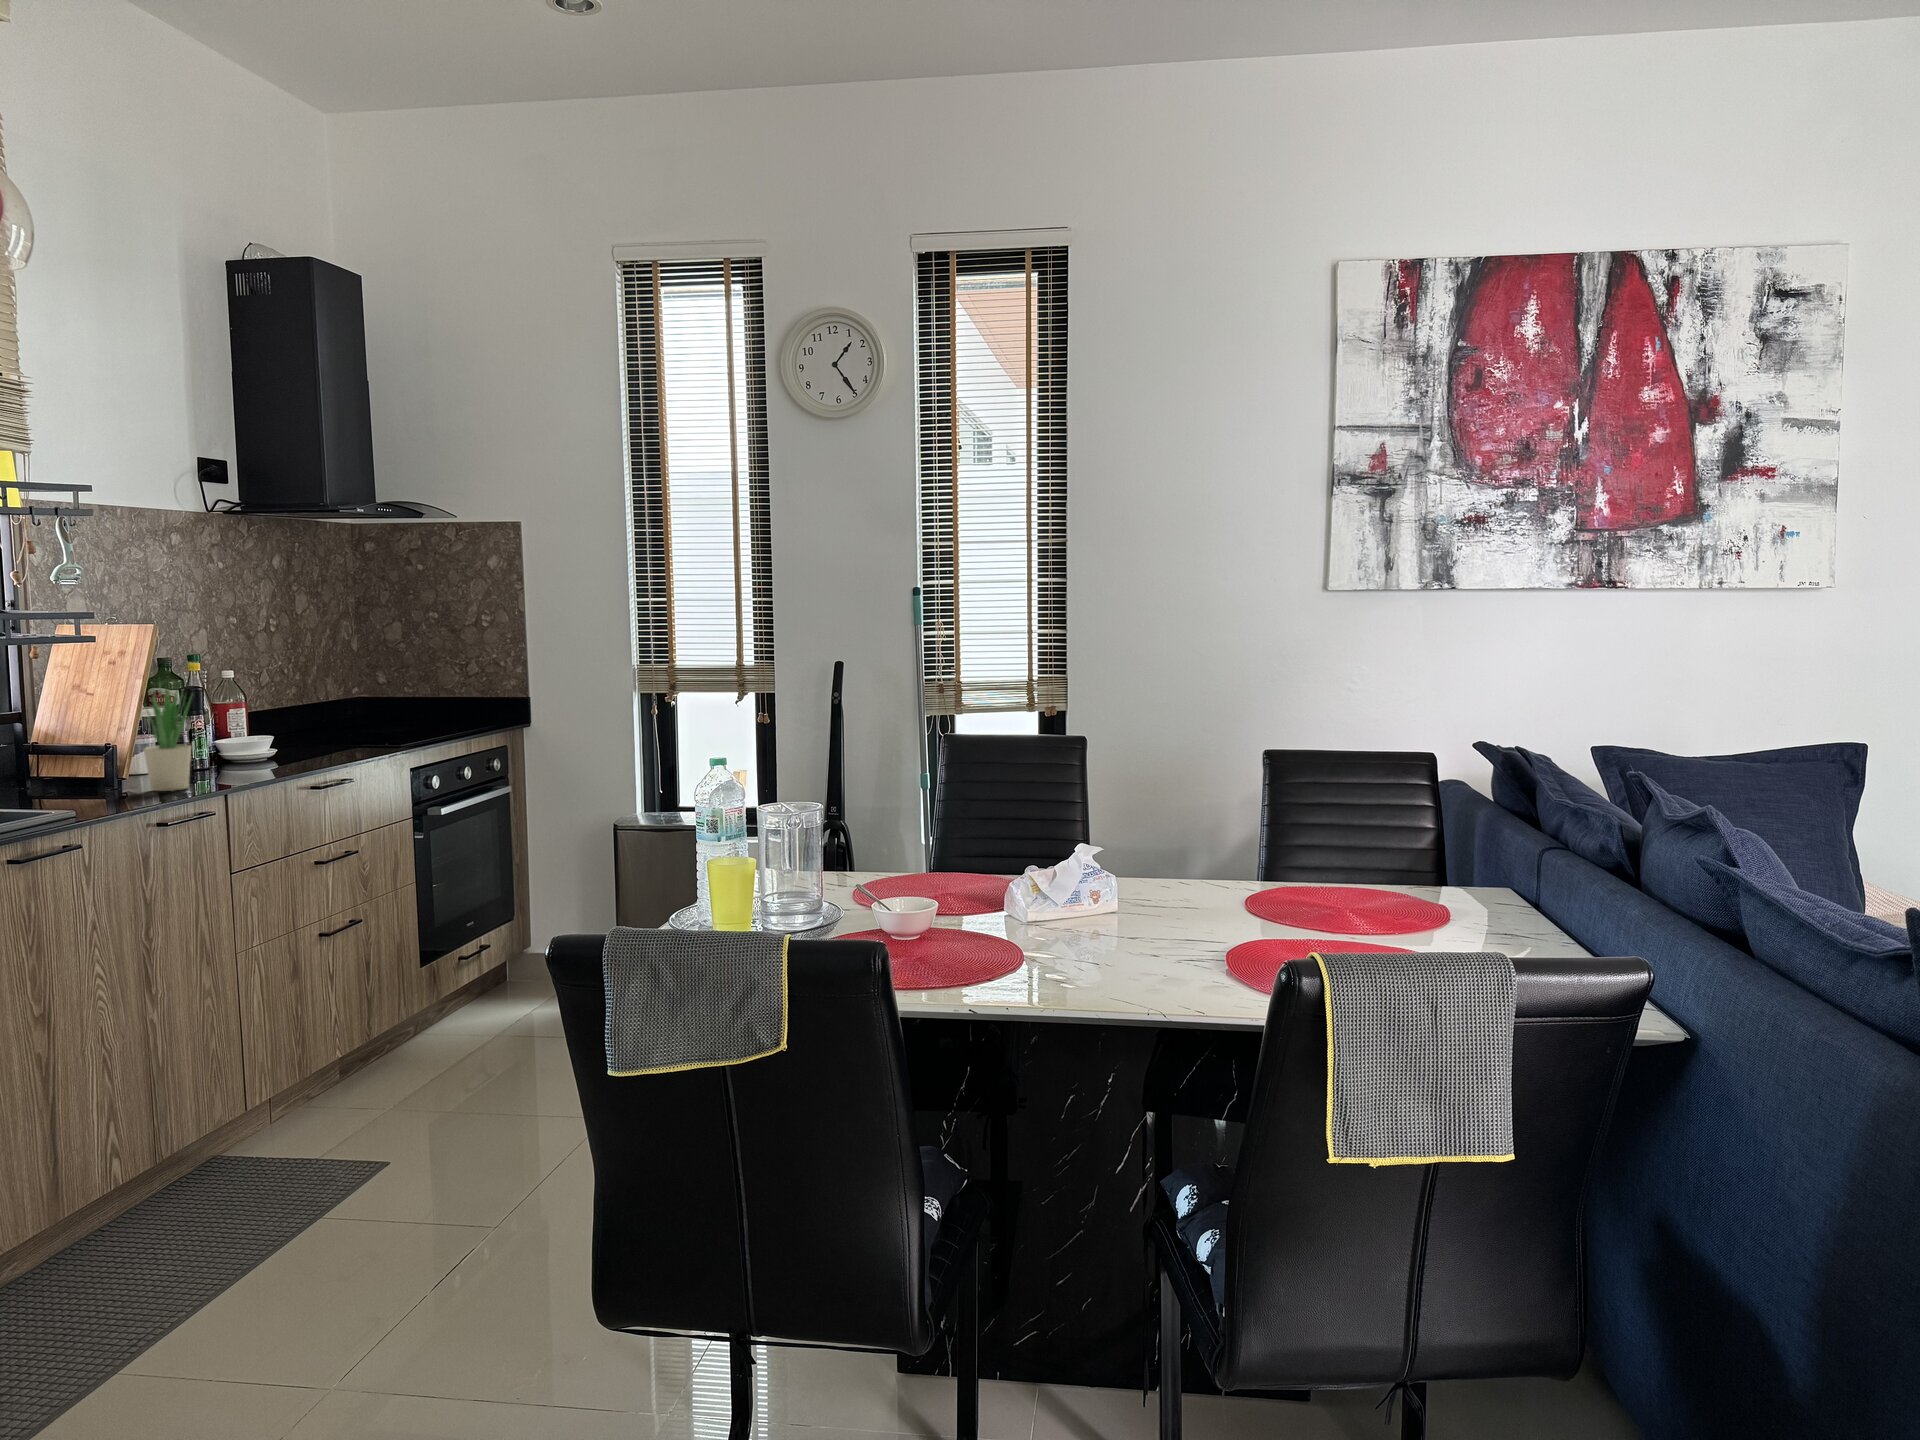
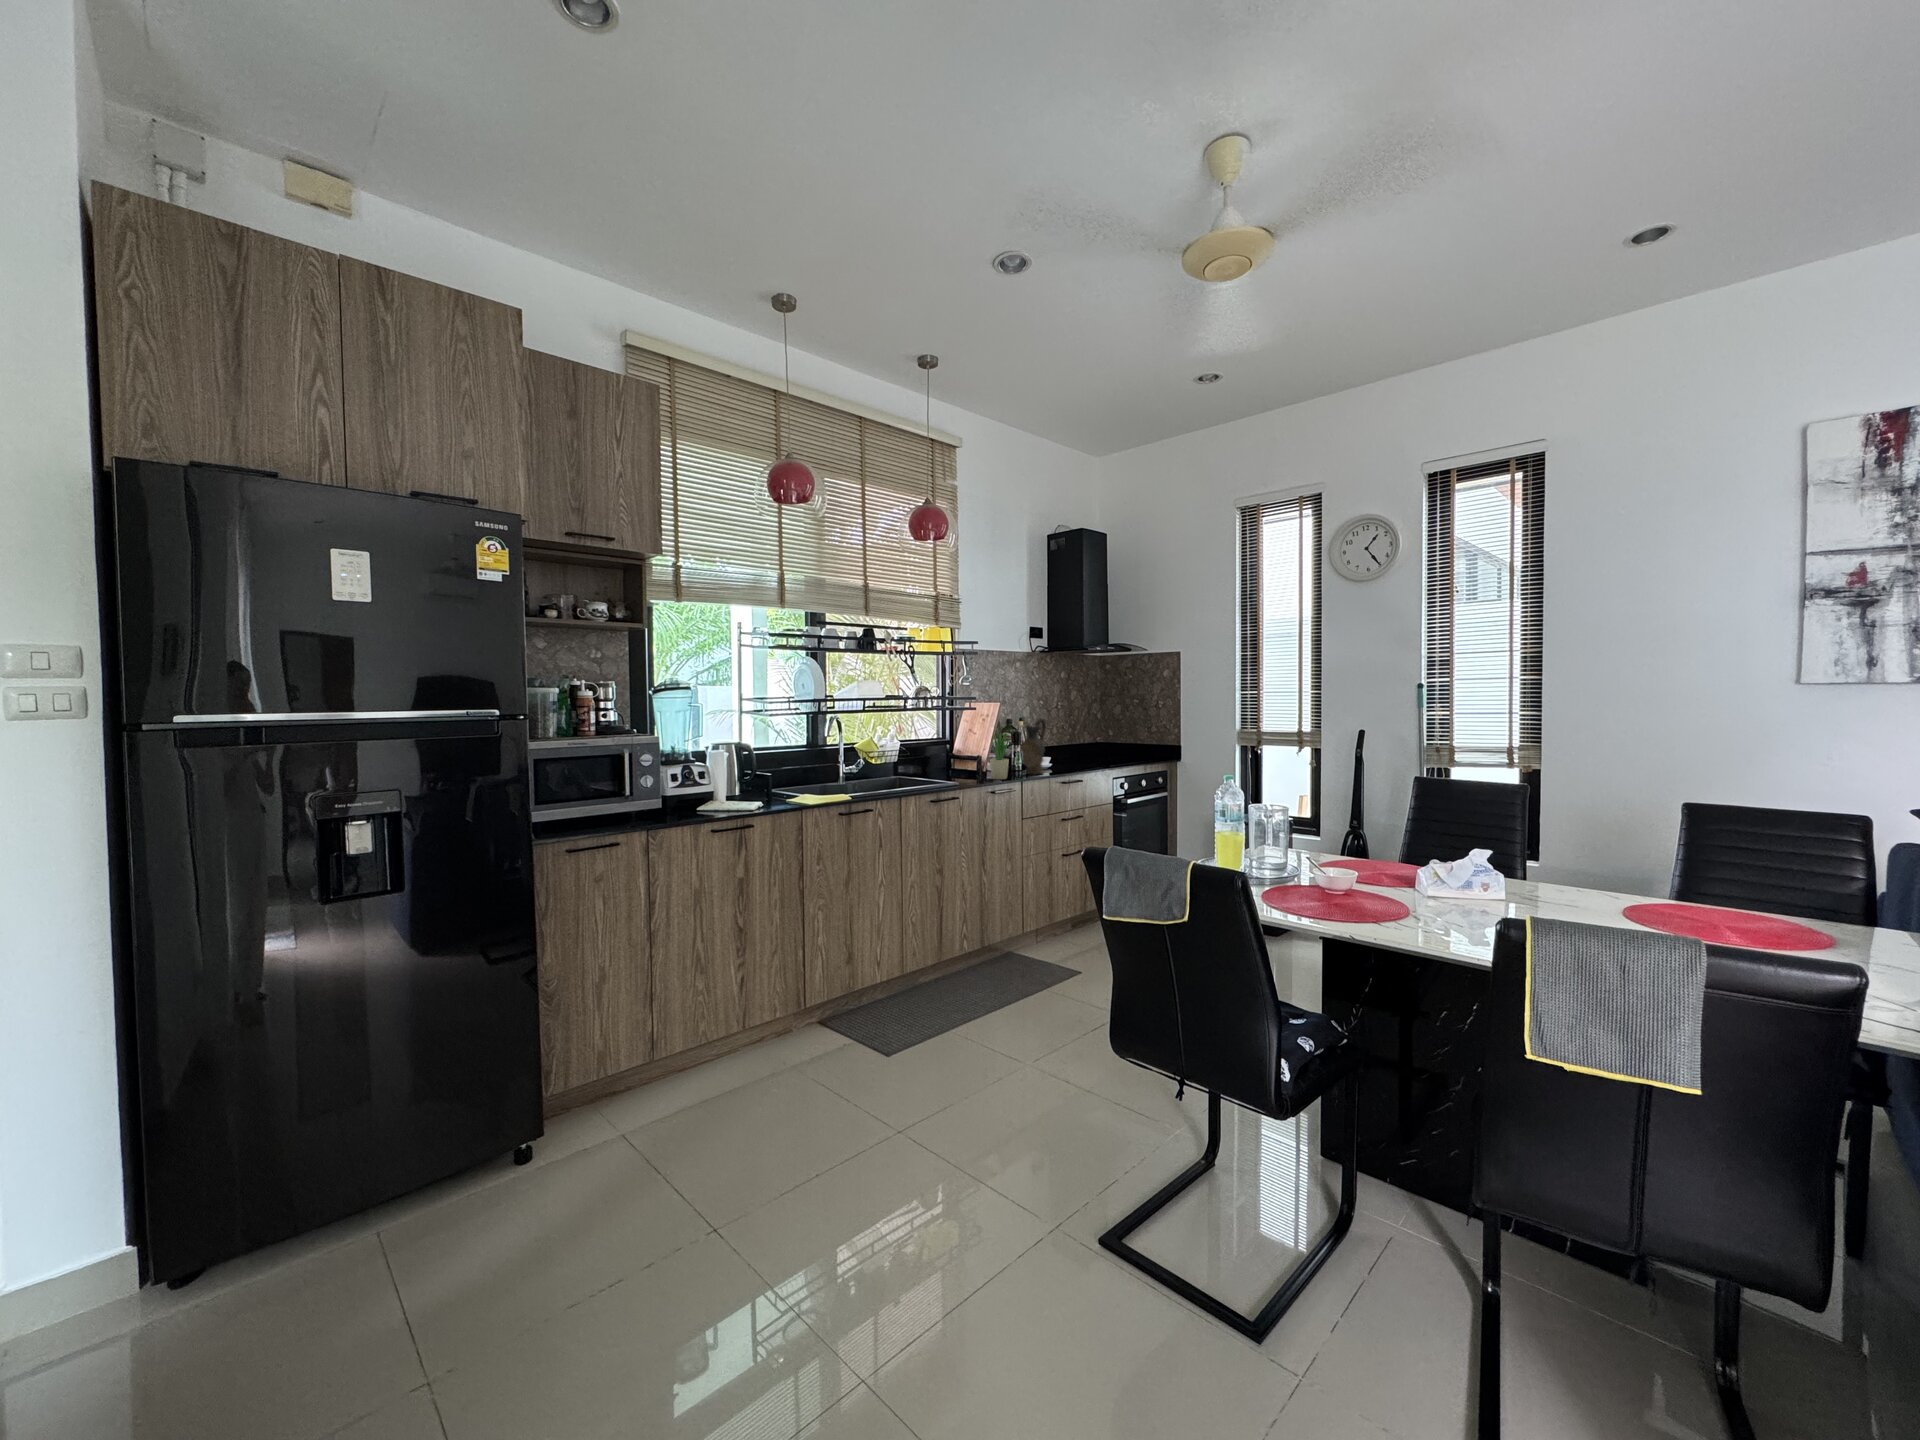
ceramic pitcher: none [212,654,270,773] -> present [1021,718,1046,774]

